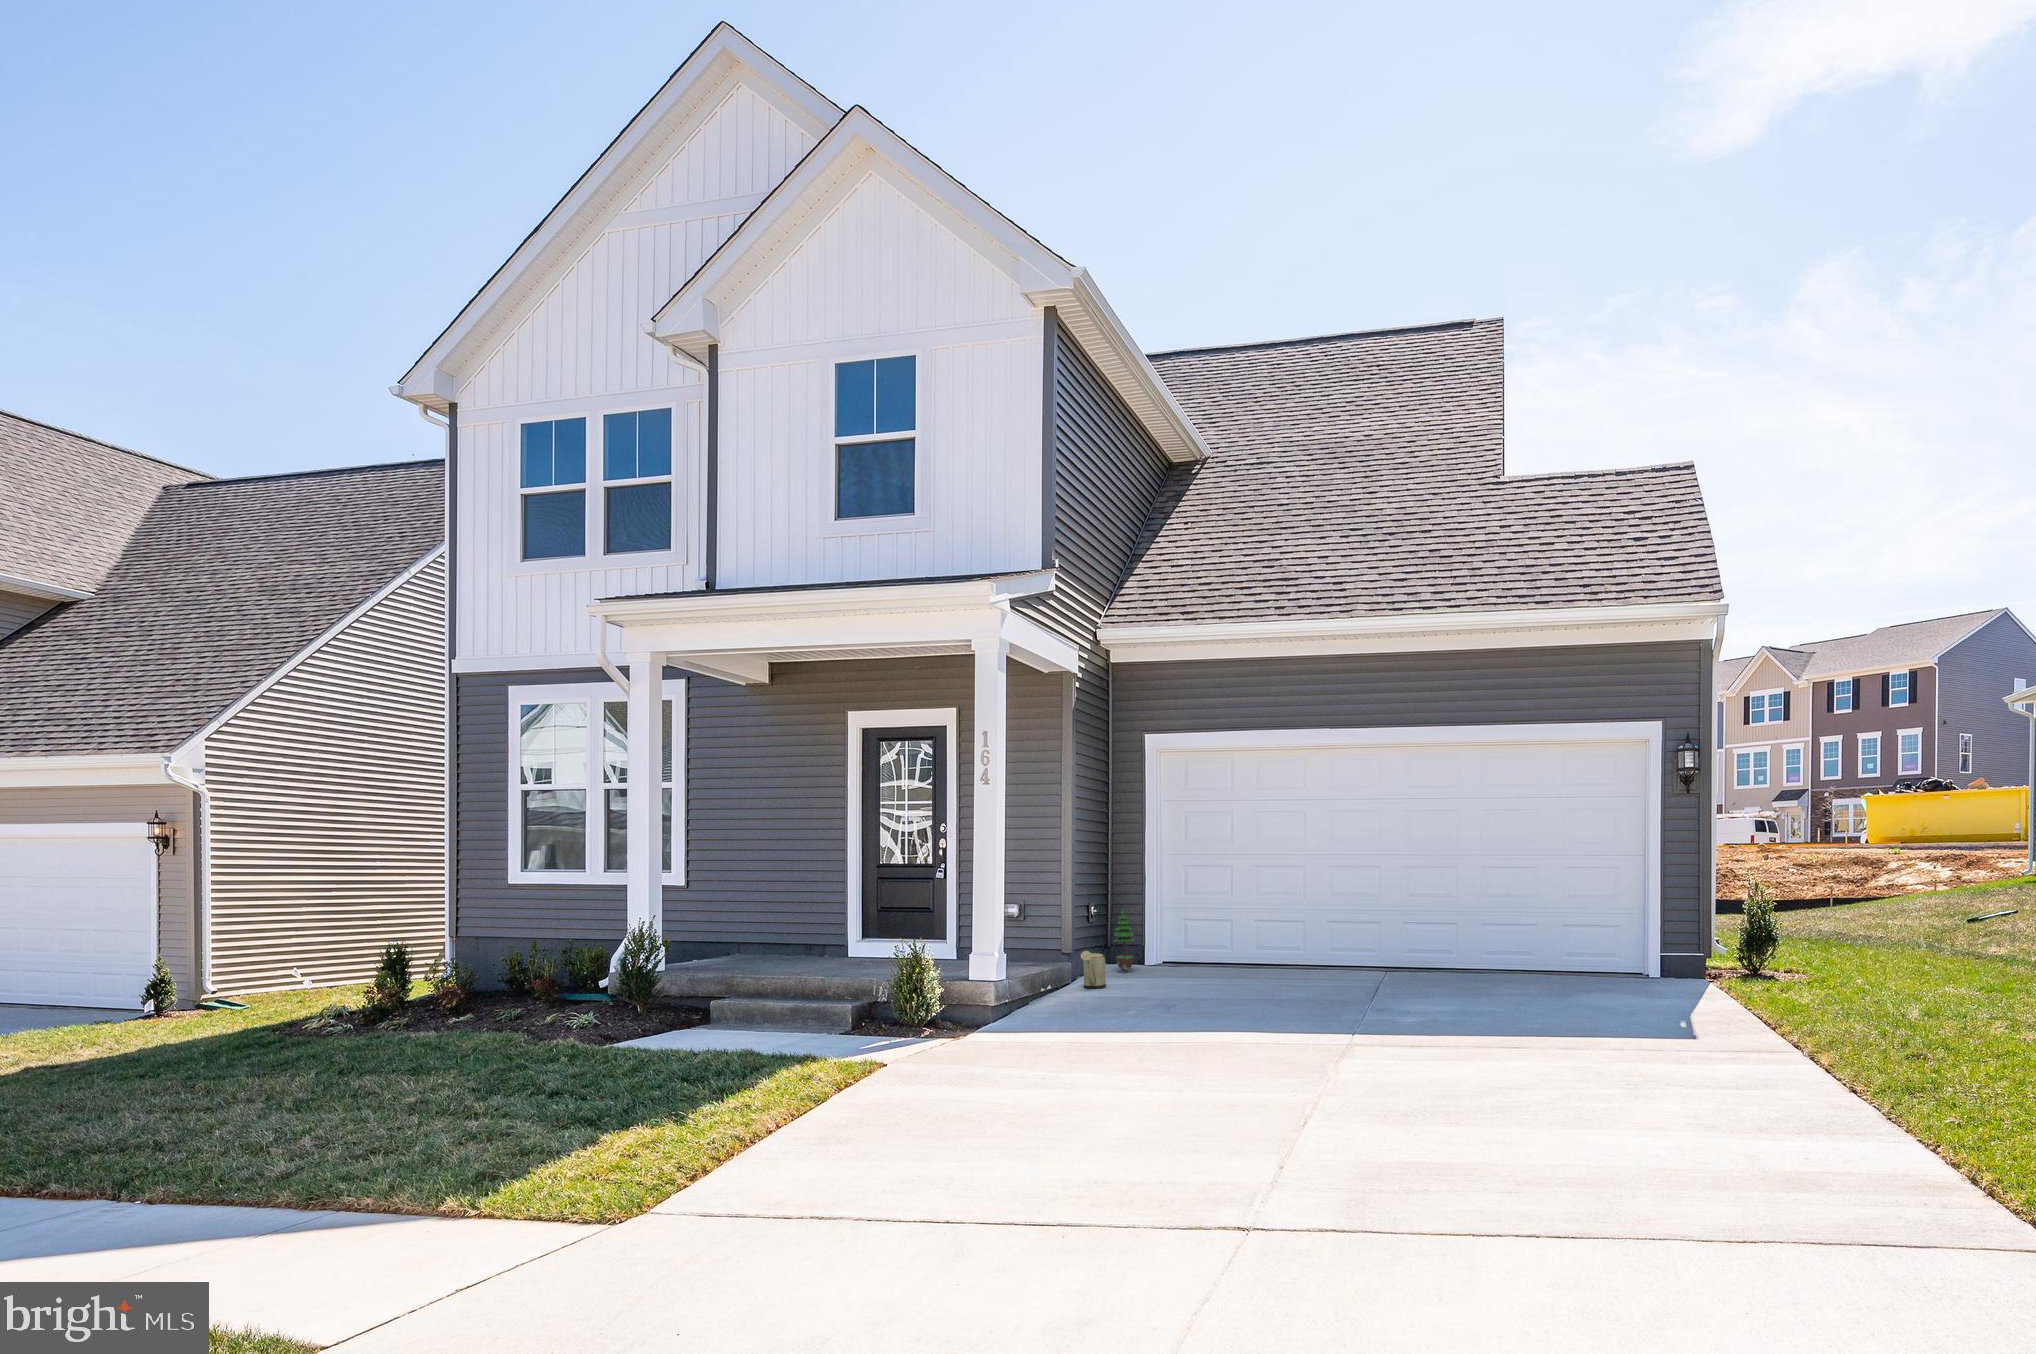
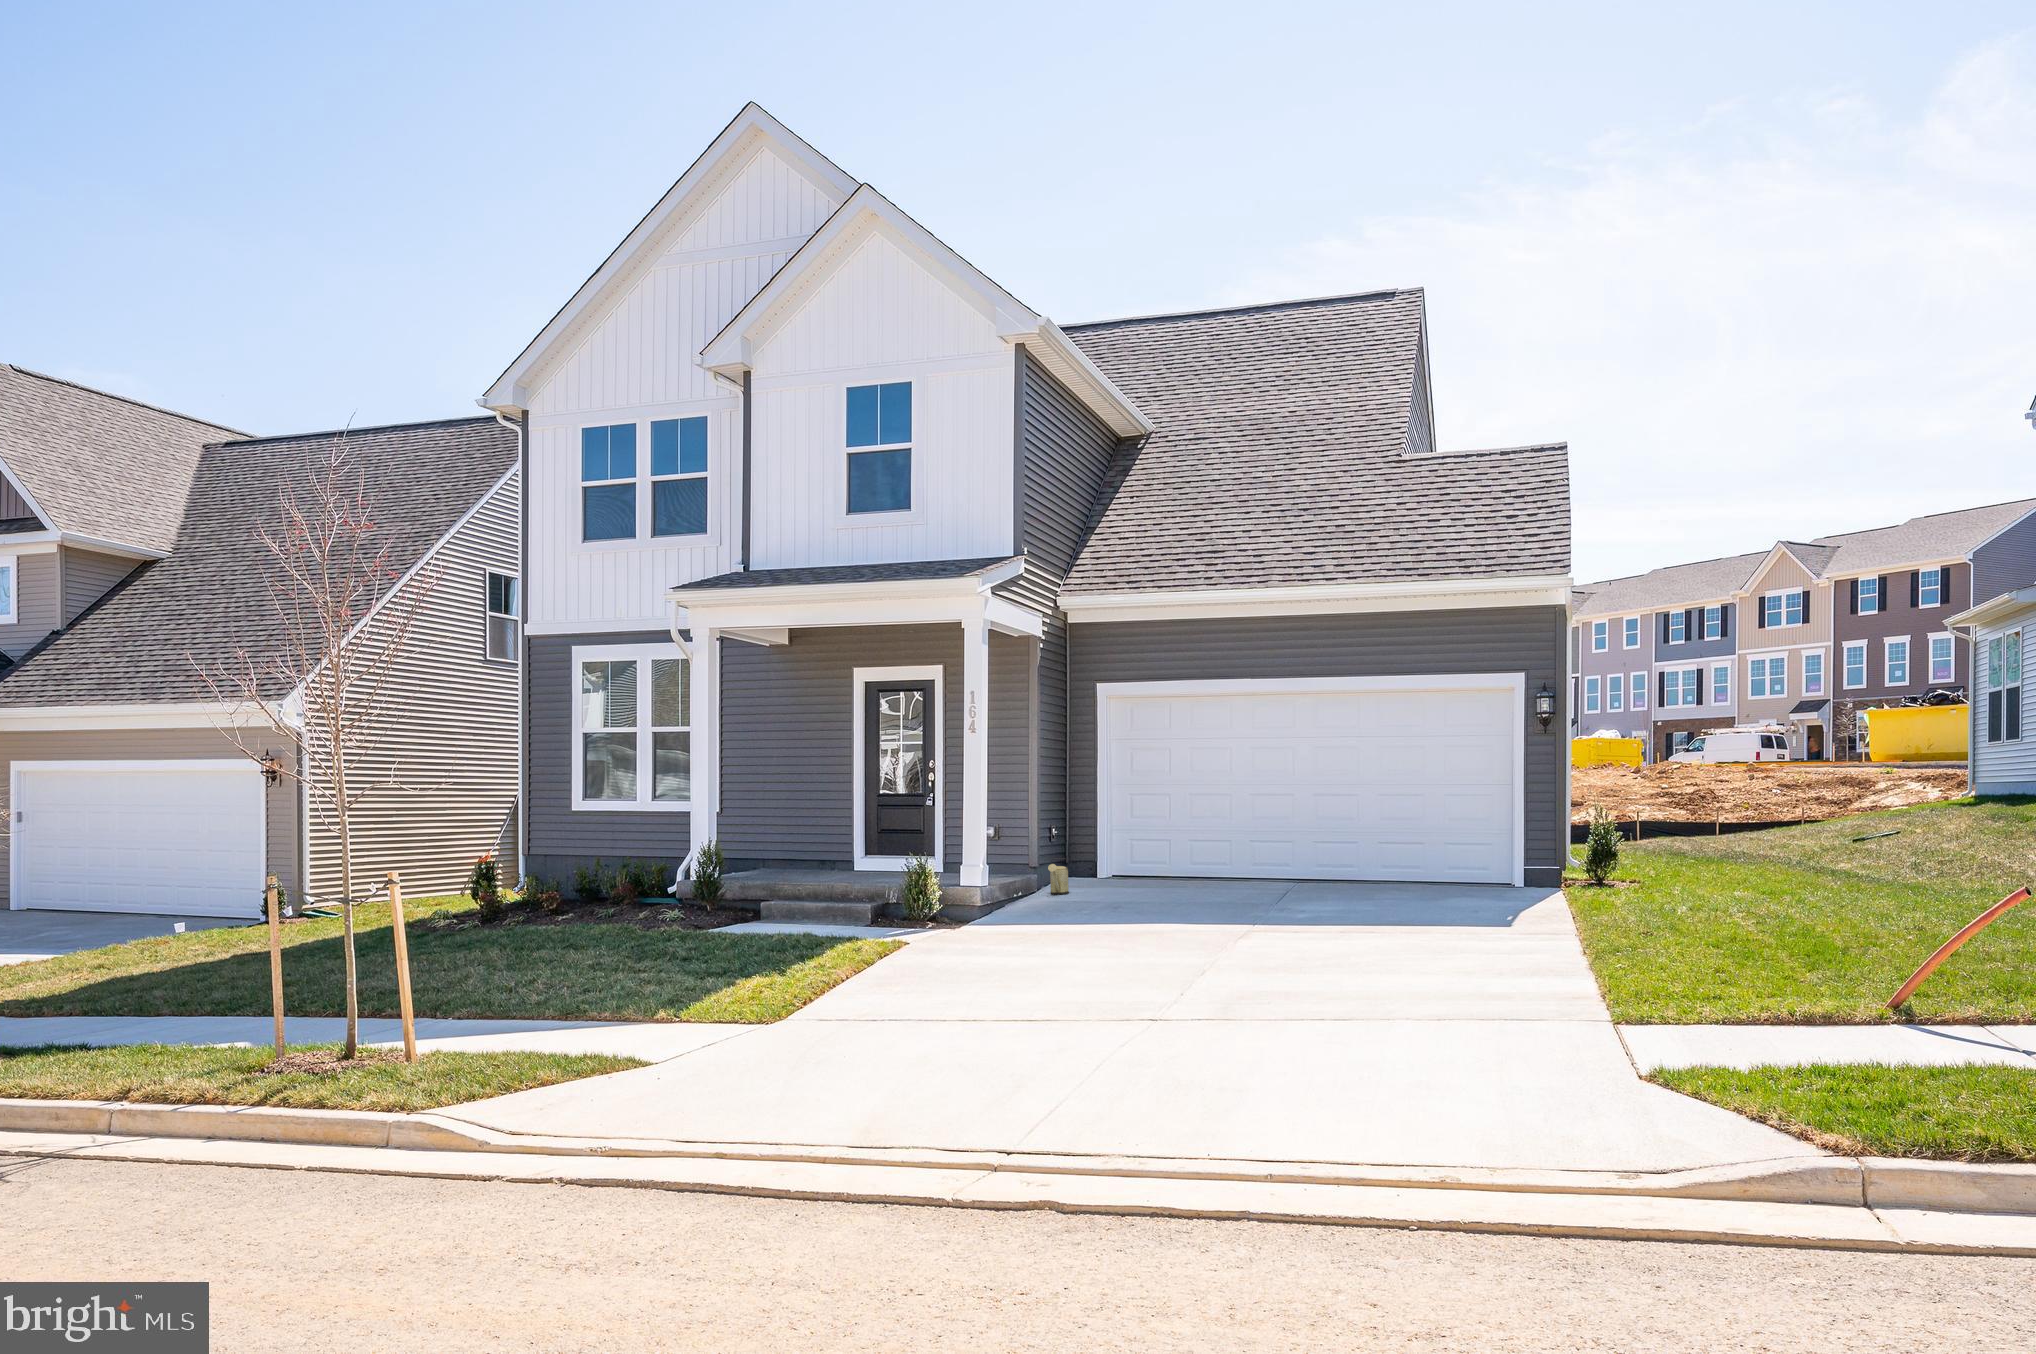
potted tree: present [1113,909,1135,972] -> none [1073,829,1093,883]

